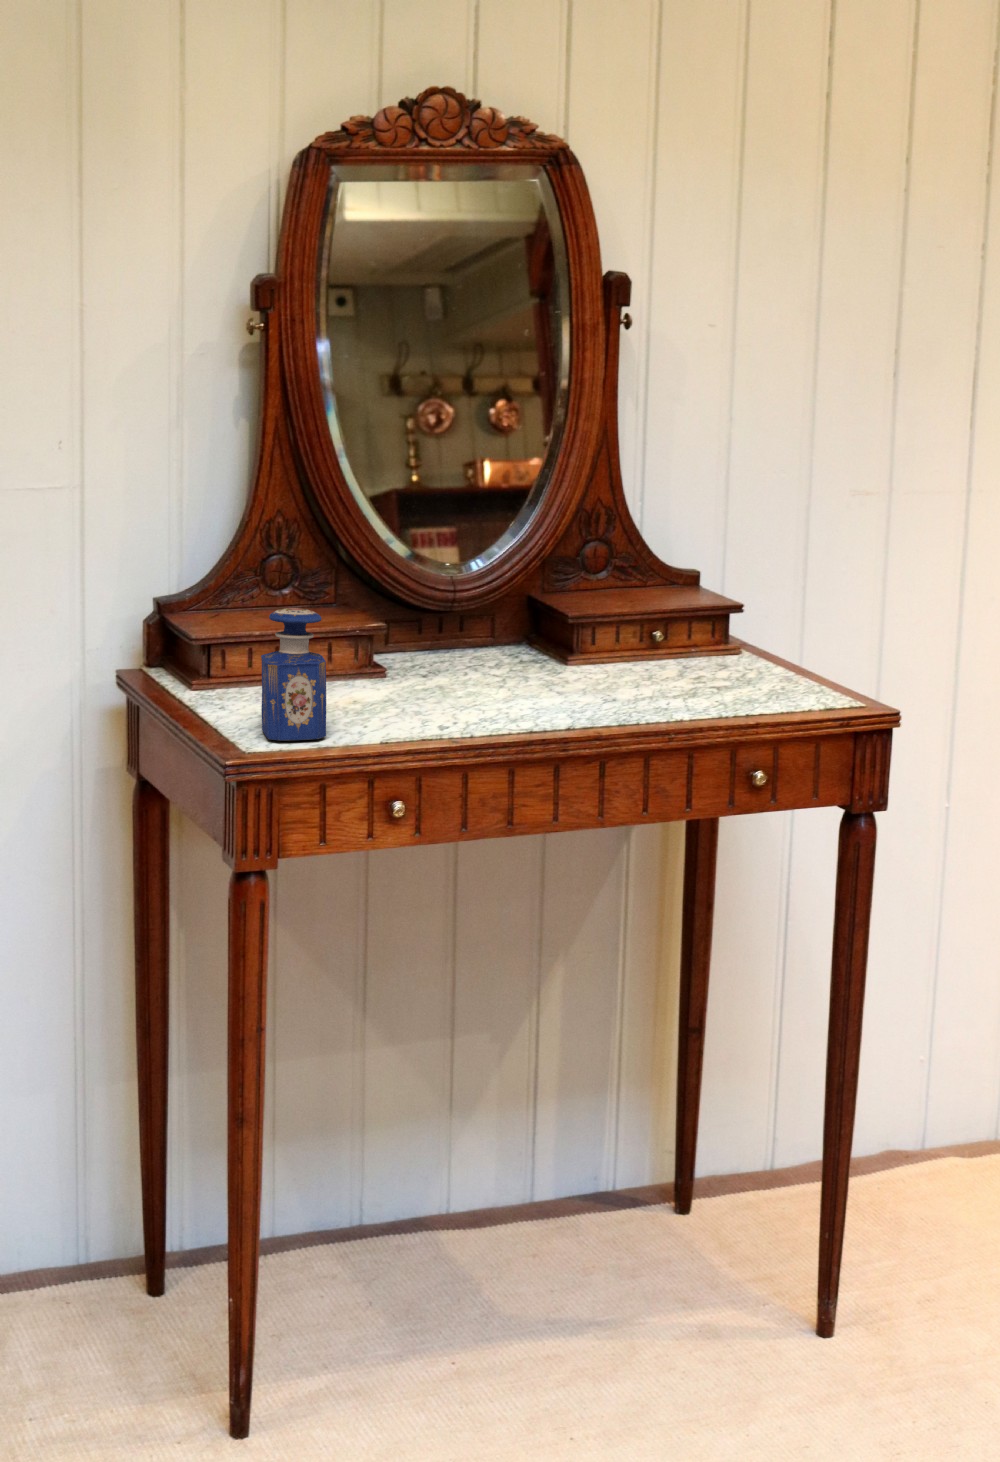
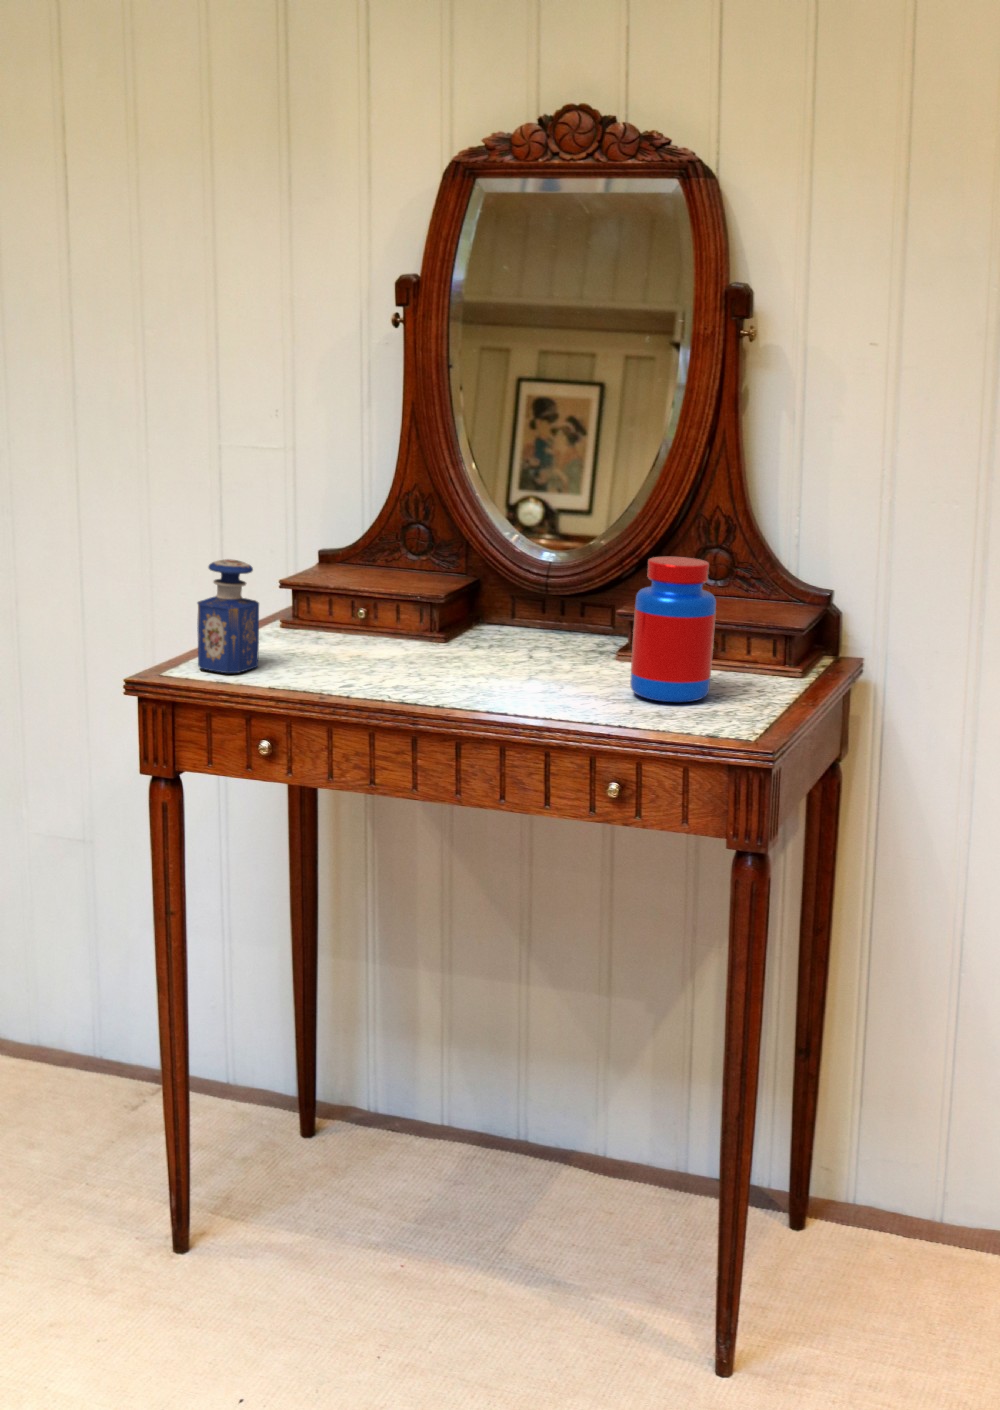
jar: none [661,544,743,686] -> present [630,557,716,702]

